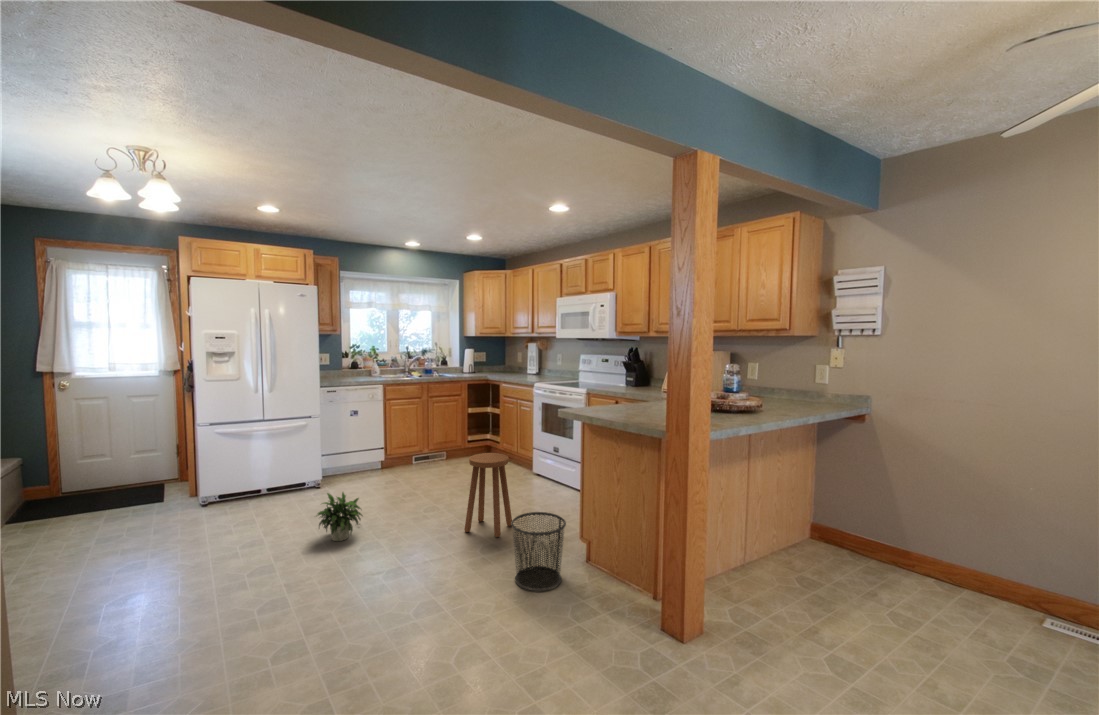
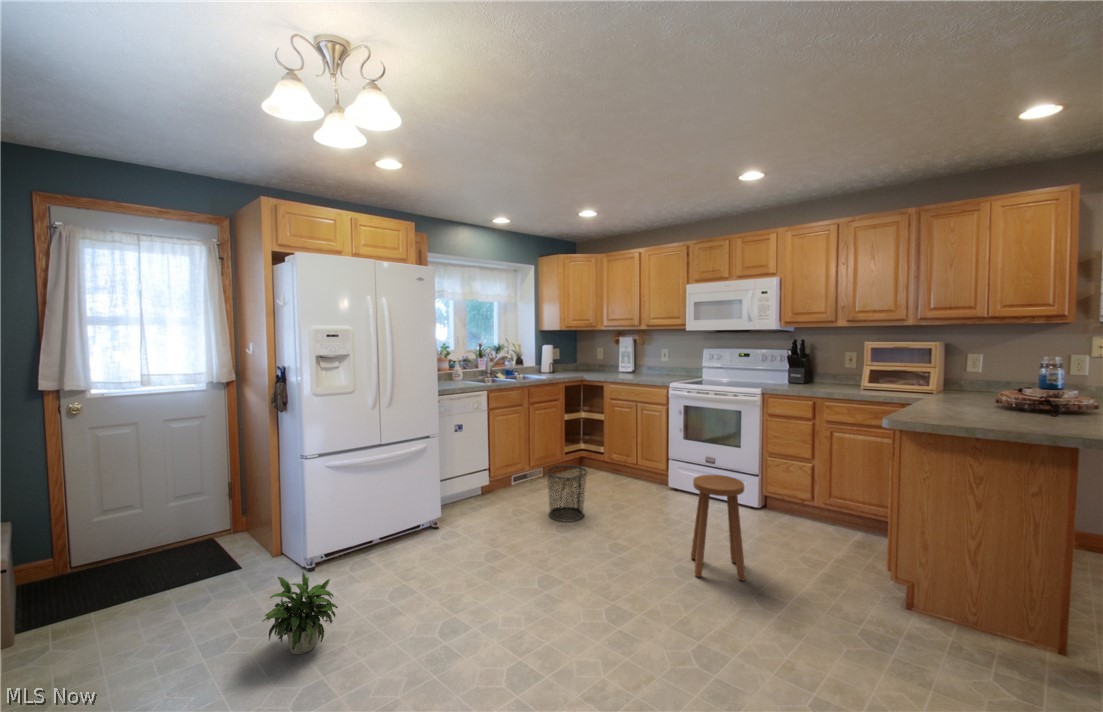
potted plant: present [317,492,362,541] -> present [262,572,338,654]
trash can: present [511,512,566,591] -> present [546,465,587,522]

